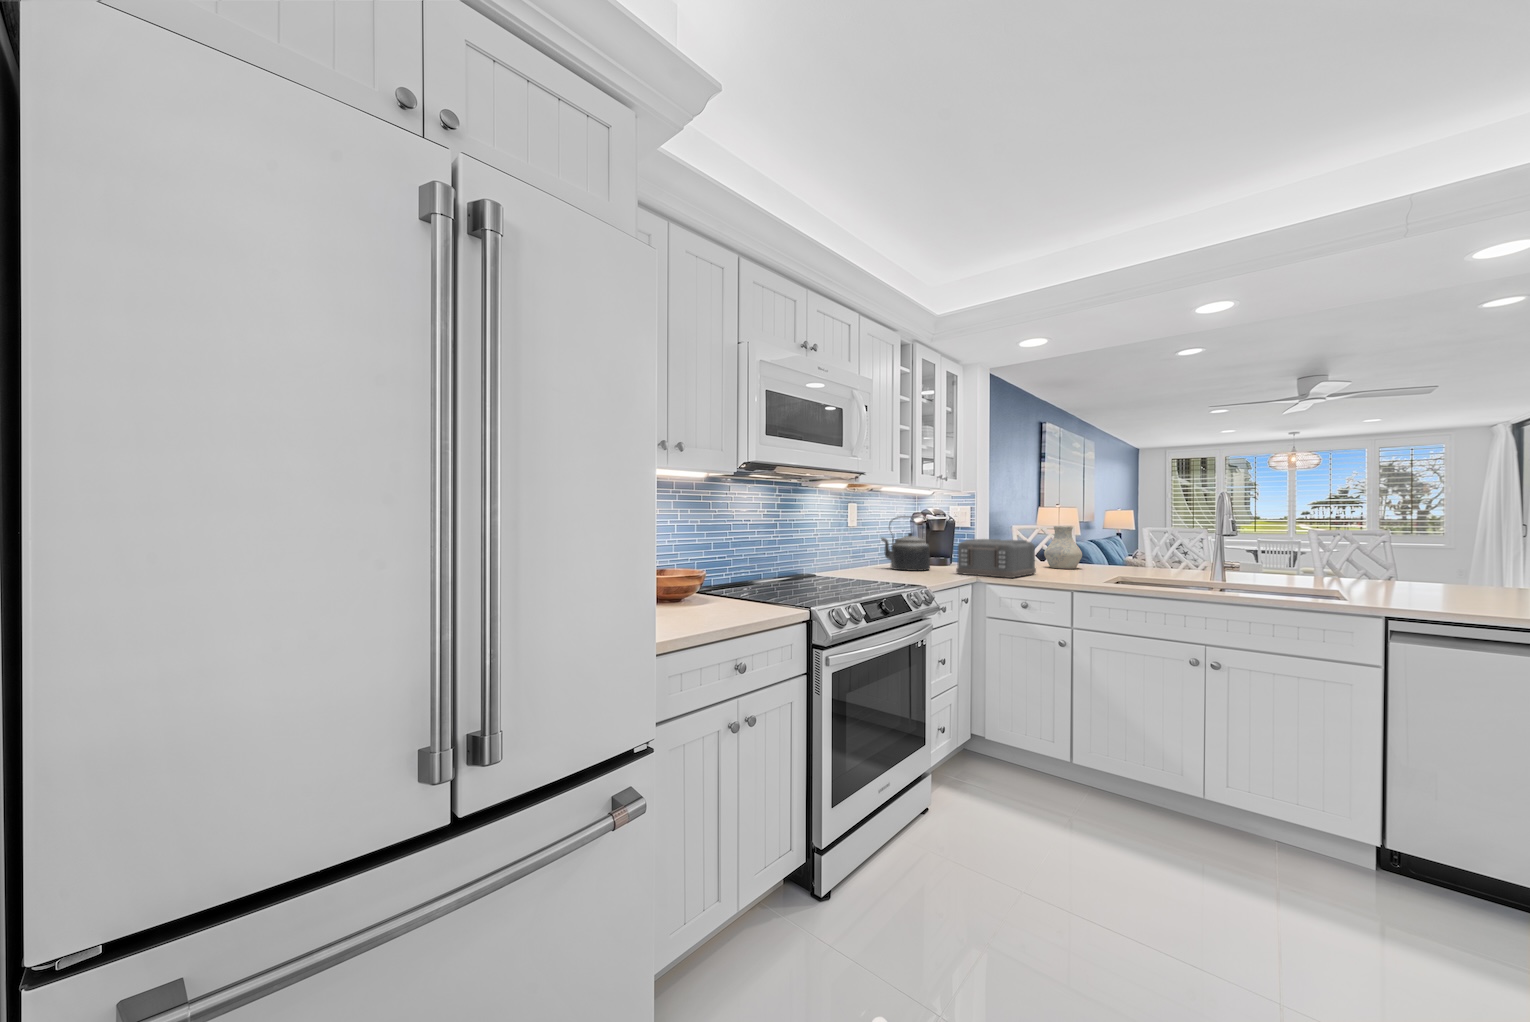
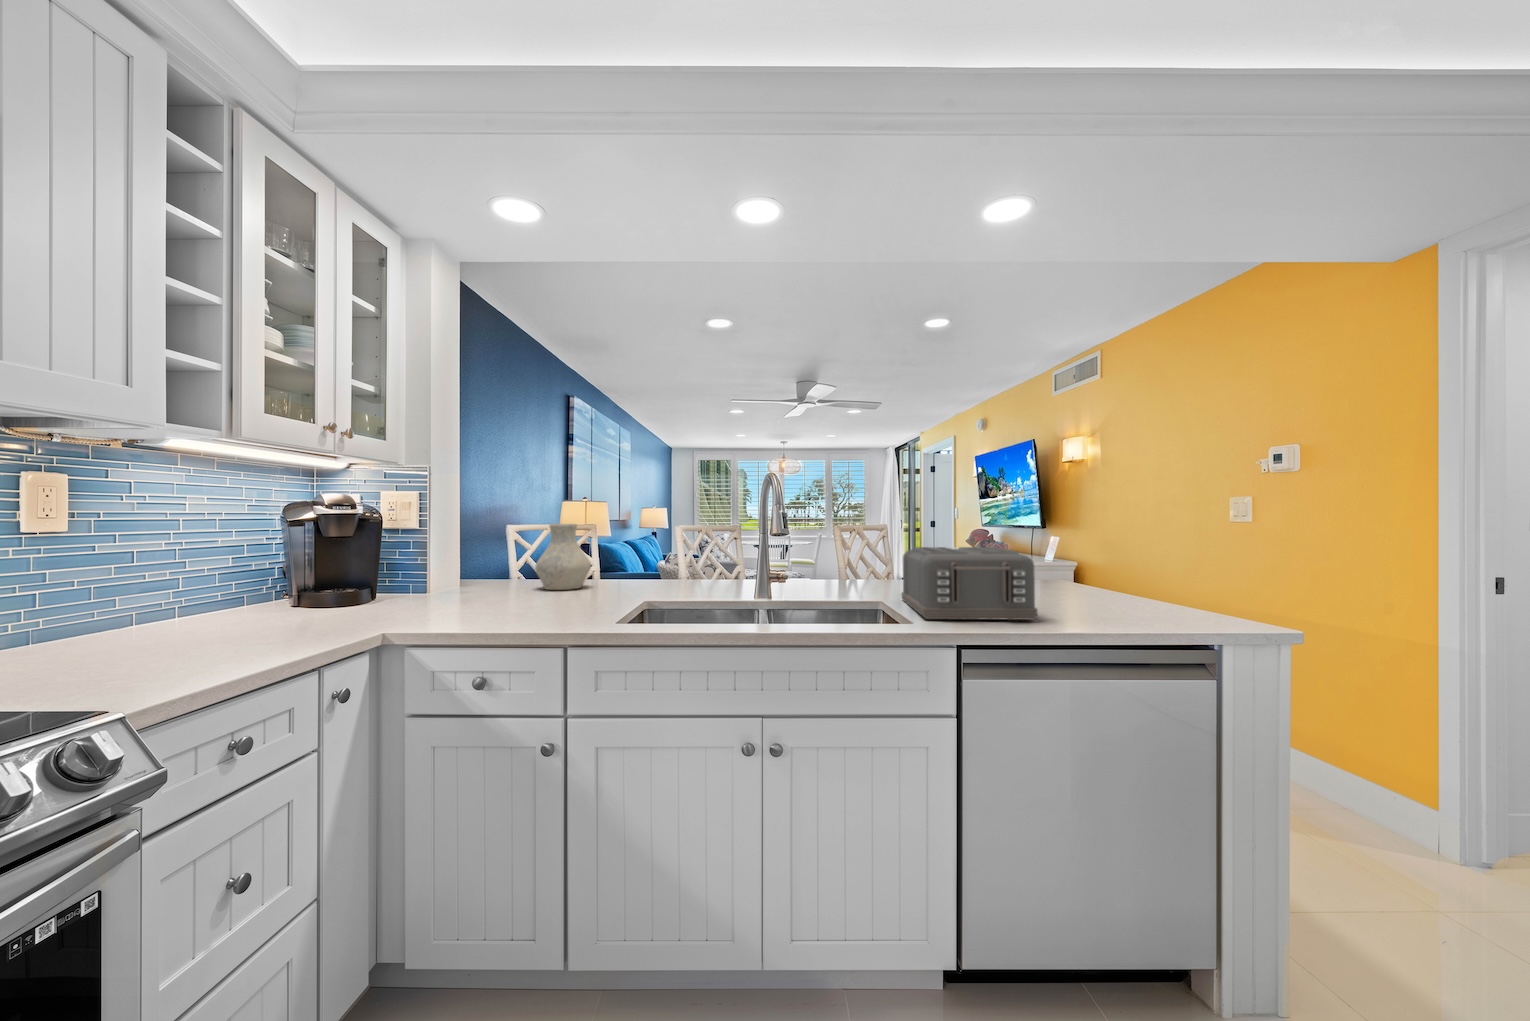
kettle: present [881,516,932,571] -> none [120,508,280,634]
toaster: present [956,539,1036,578] -> present [901,547,1037,620]

